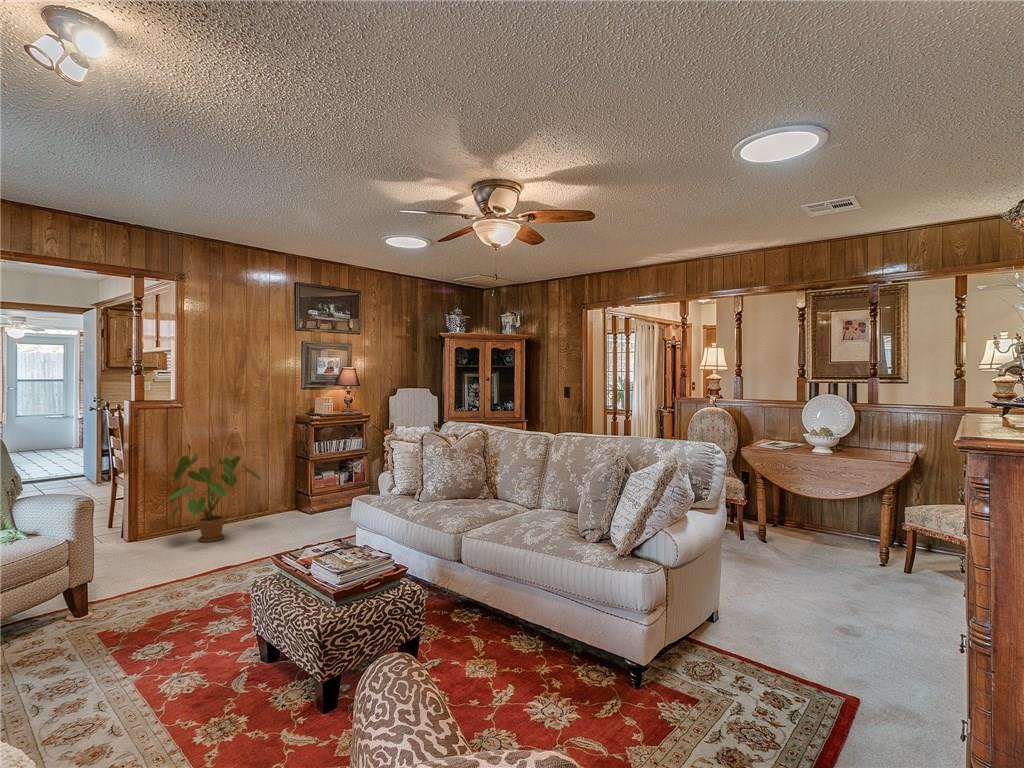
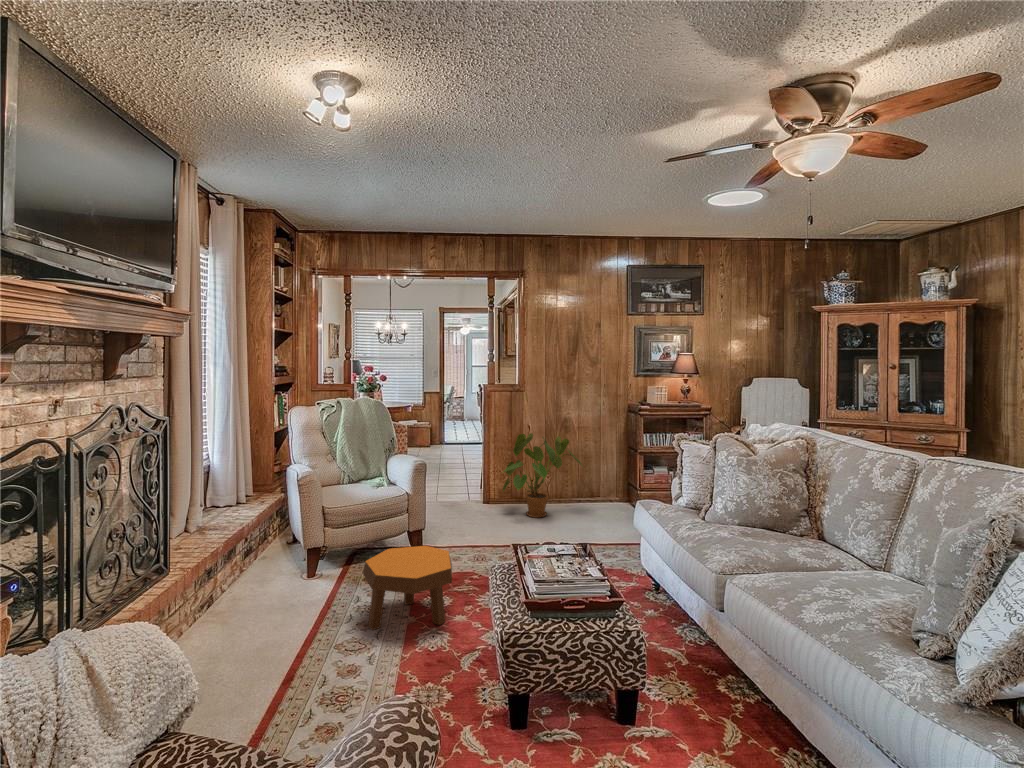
footstool: none [58,587,195,703] -> present [363,546,452,630]

